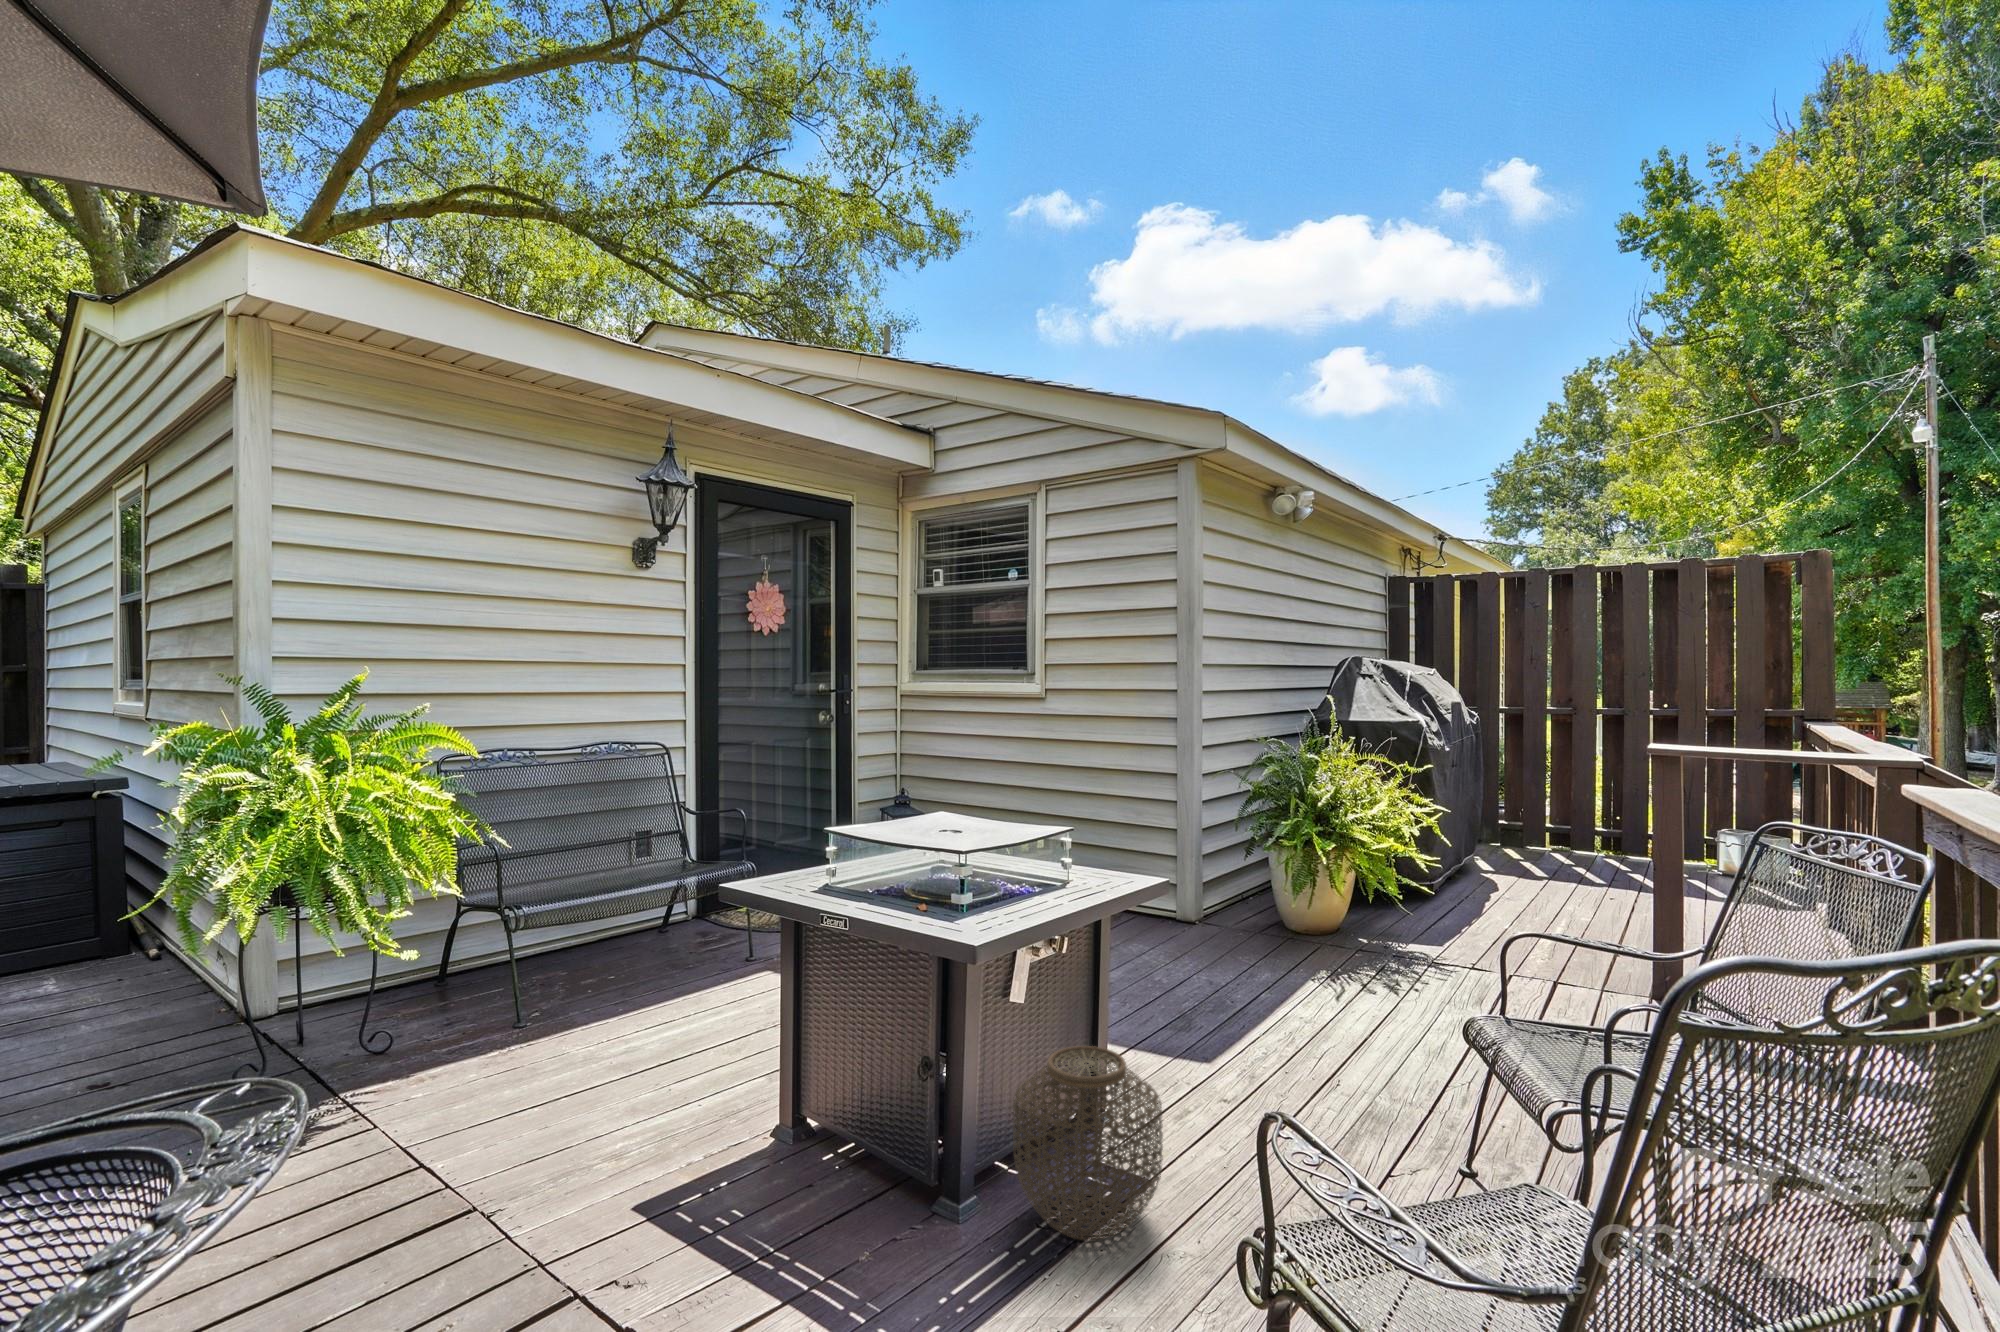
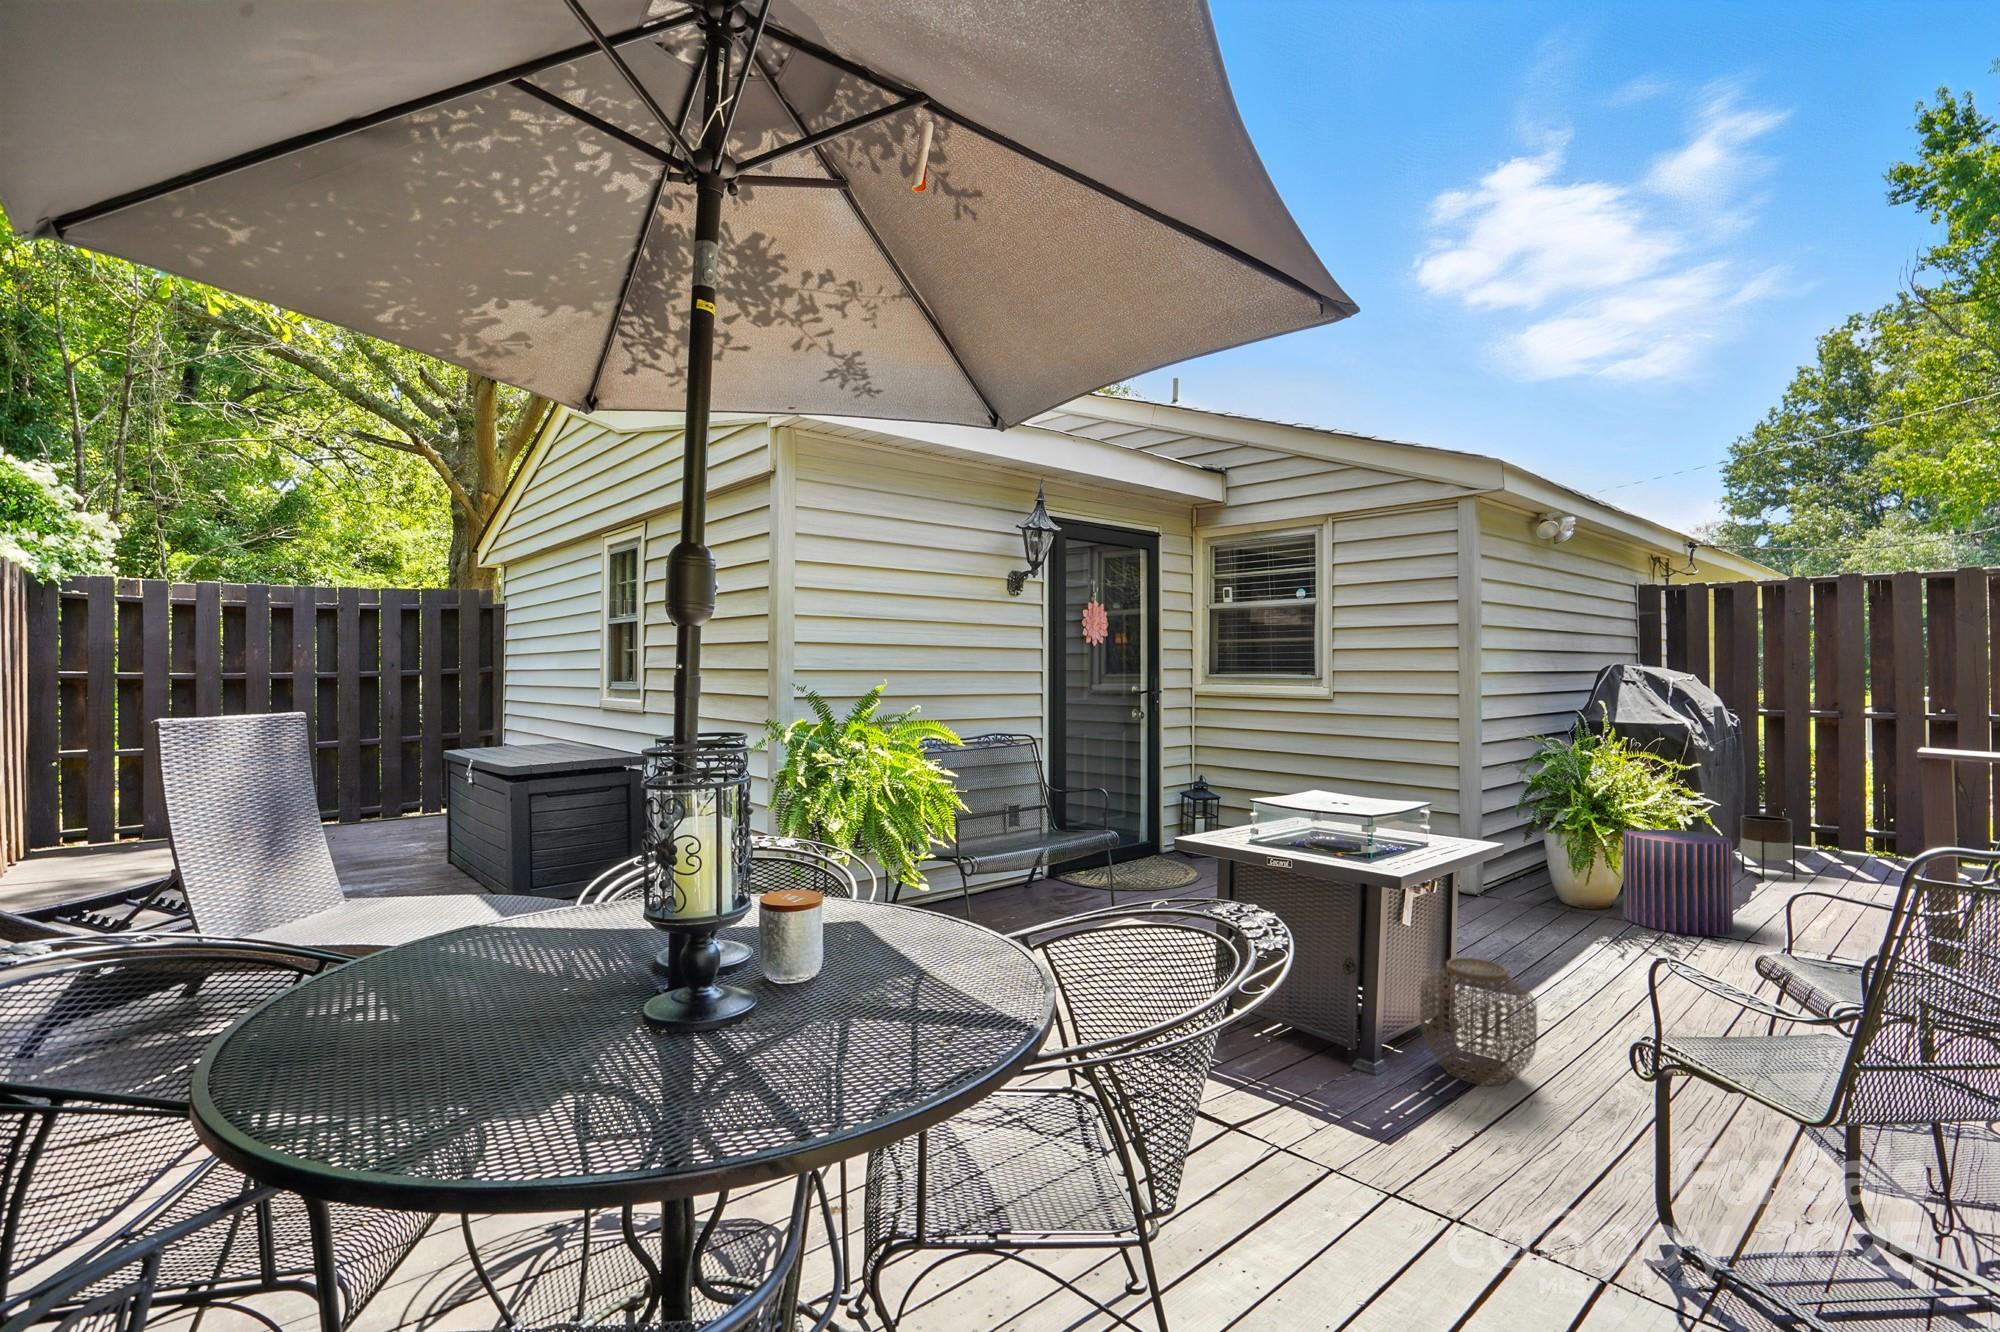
planter: none [1476,819,1528,891] -> present [1740,815,1795,882]
pouf: none [1348,839,1458,963] -> present [1623,829,1733,935]

